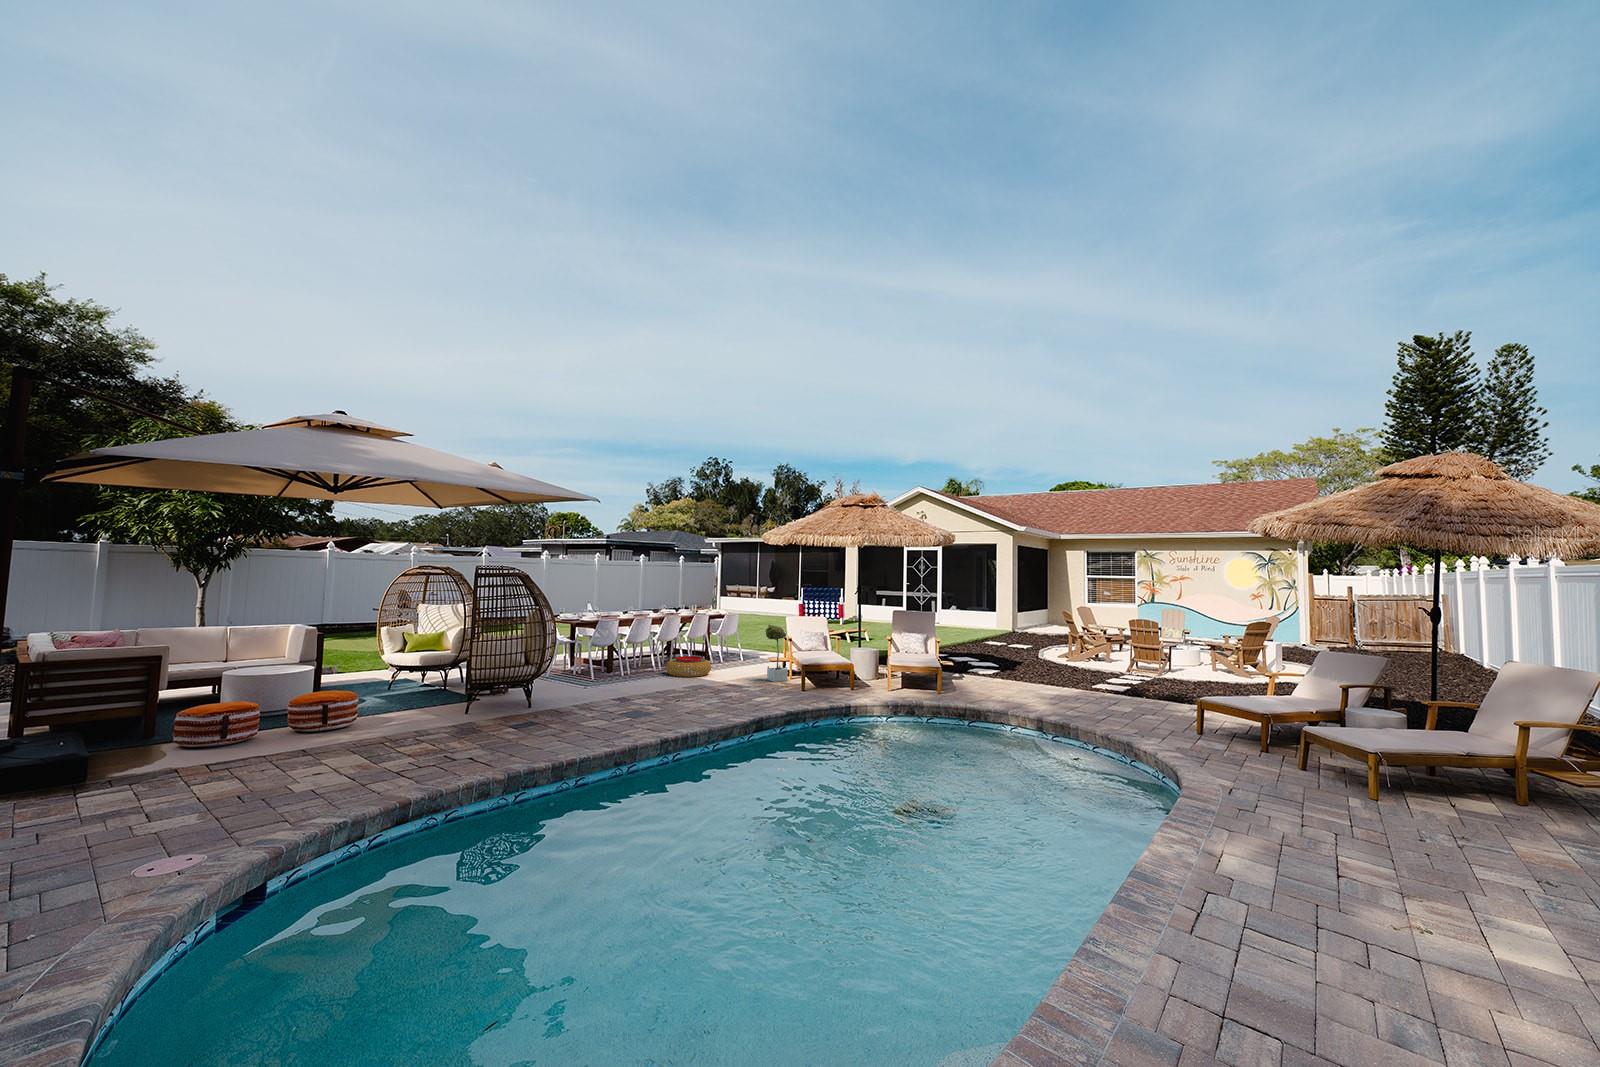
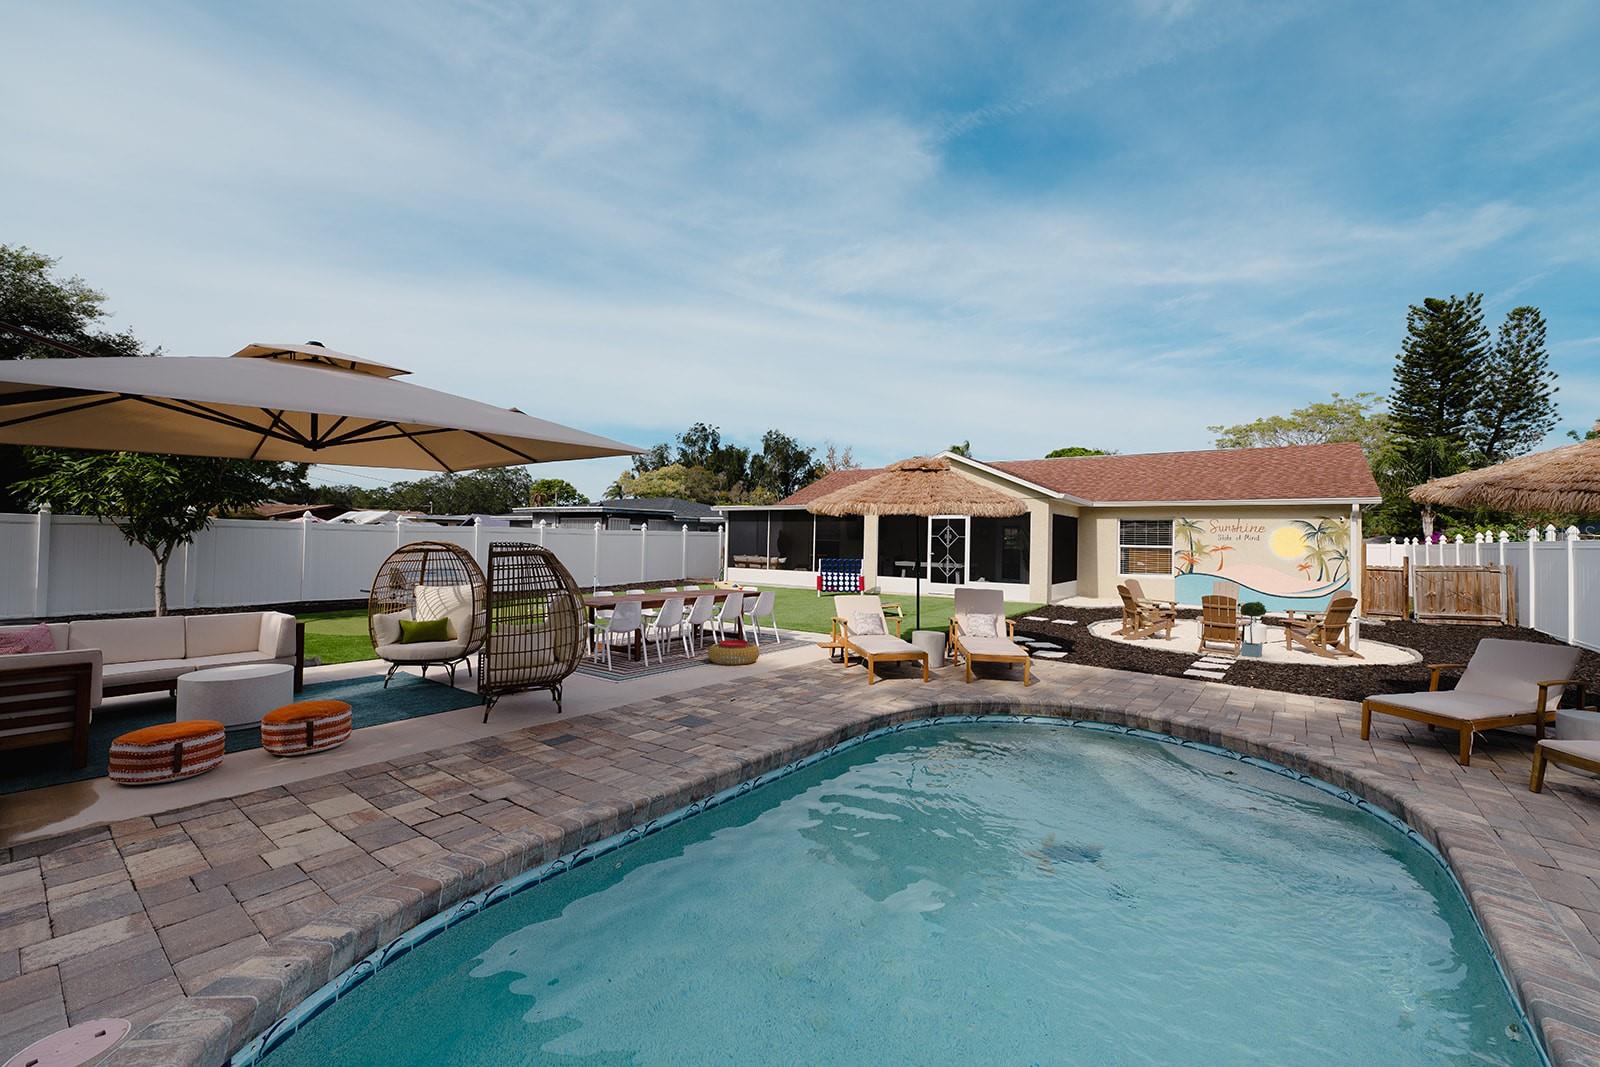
potted tree: present [765,625,788,682] -> present [1240,602,1267,657]

